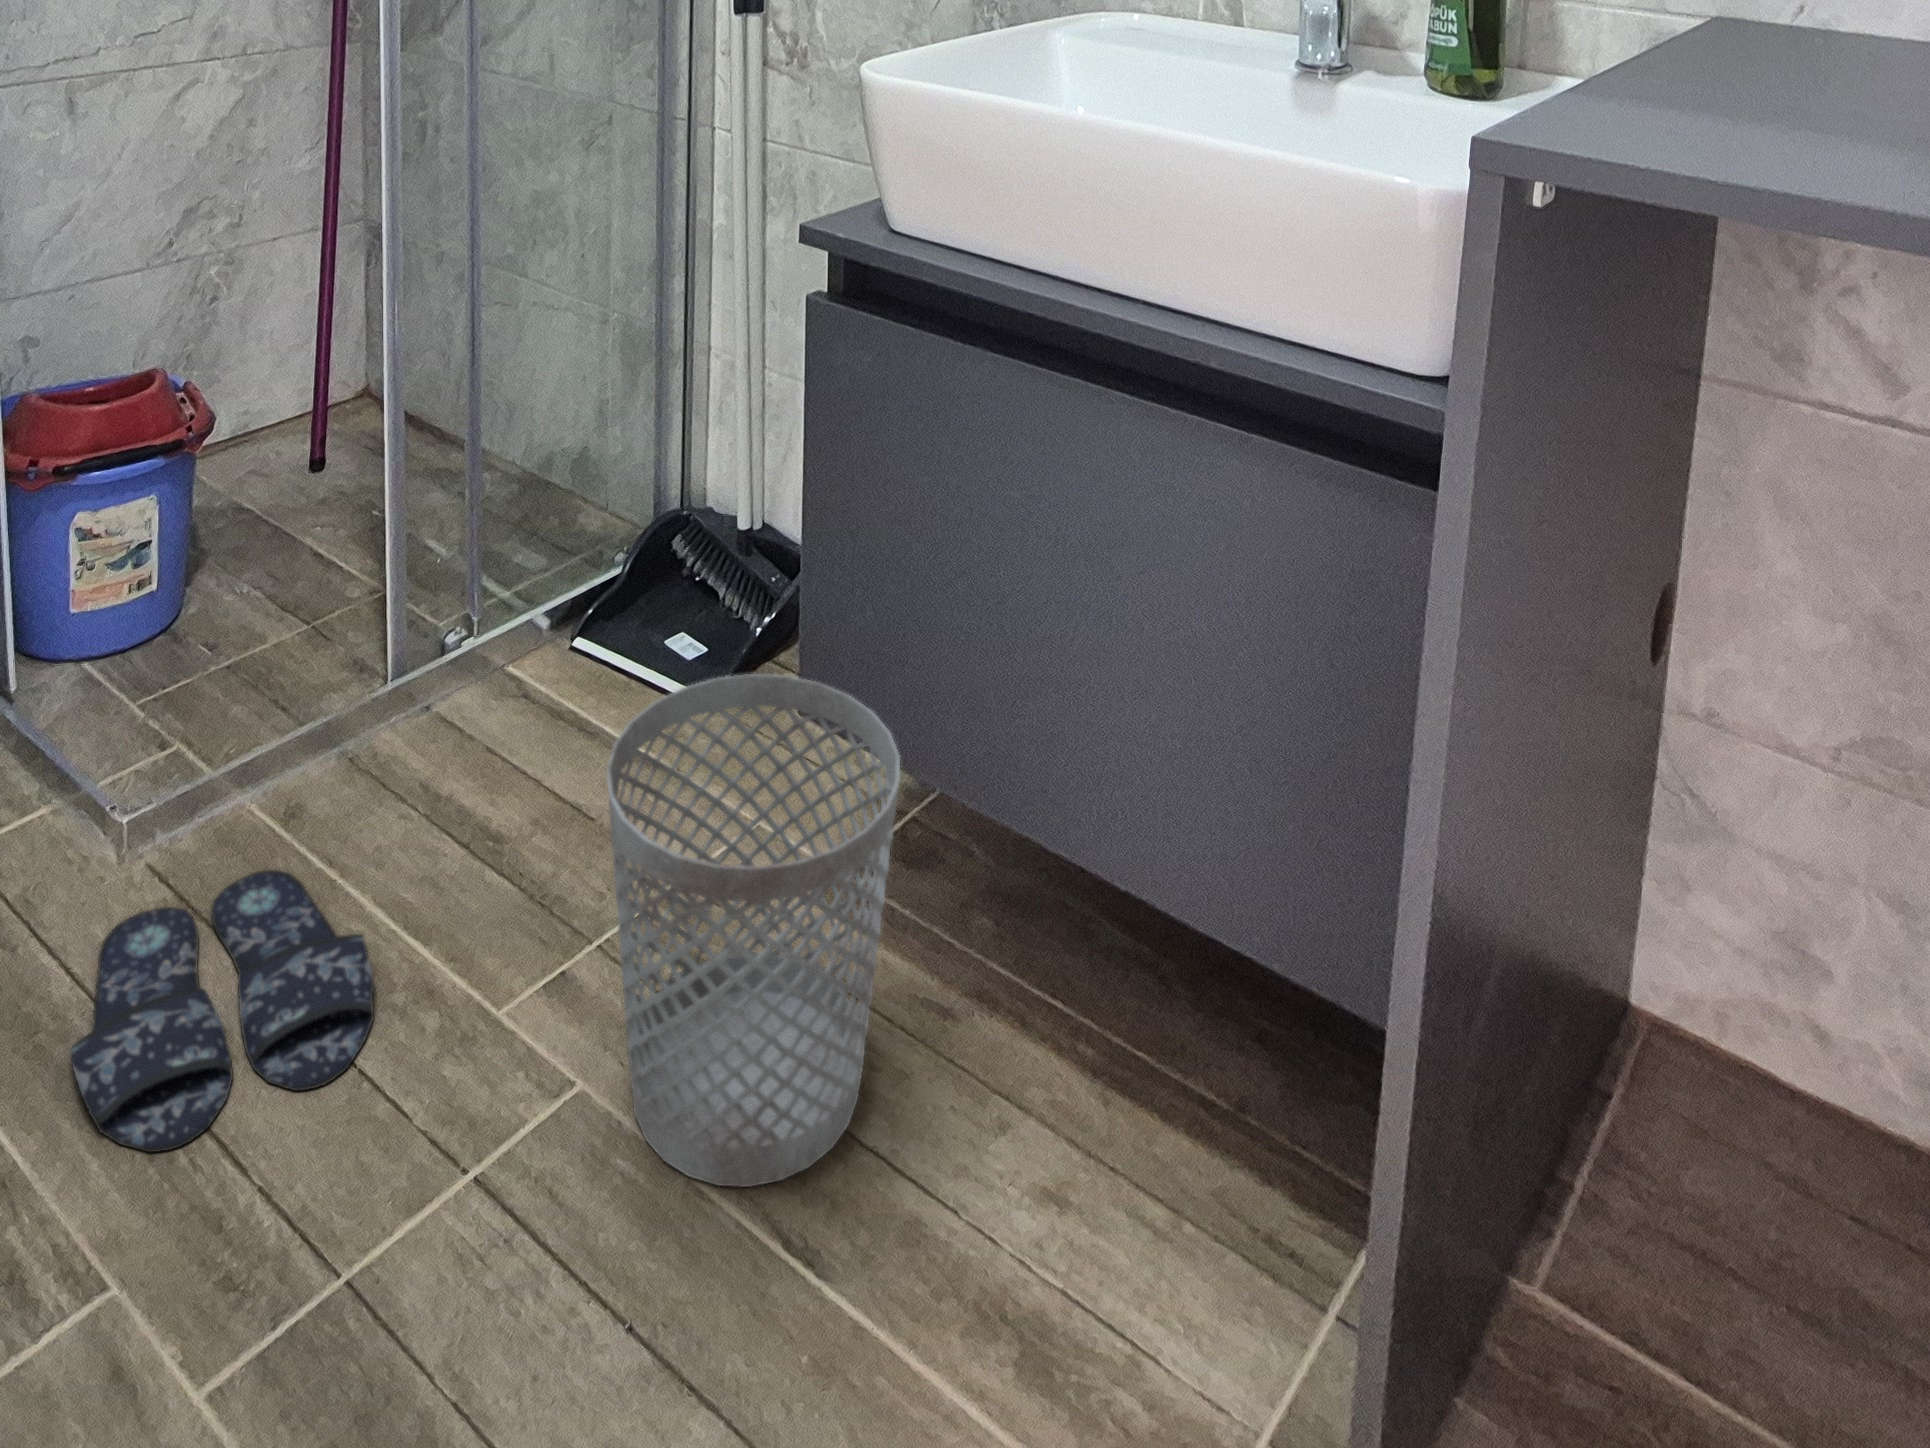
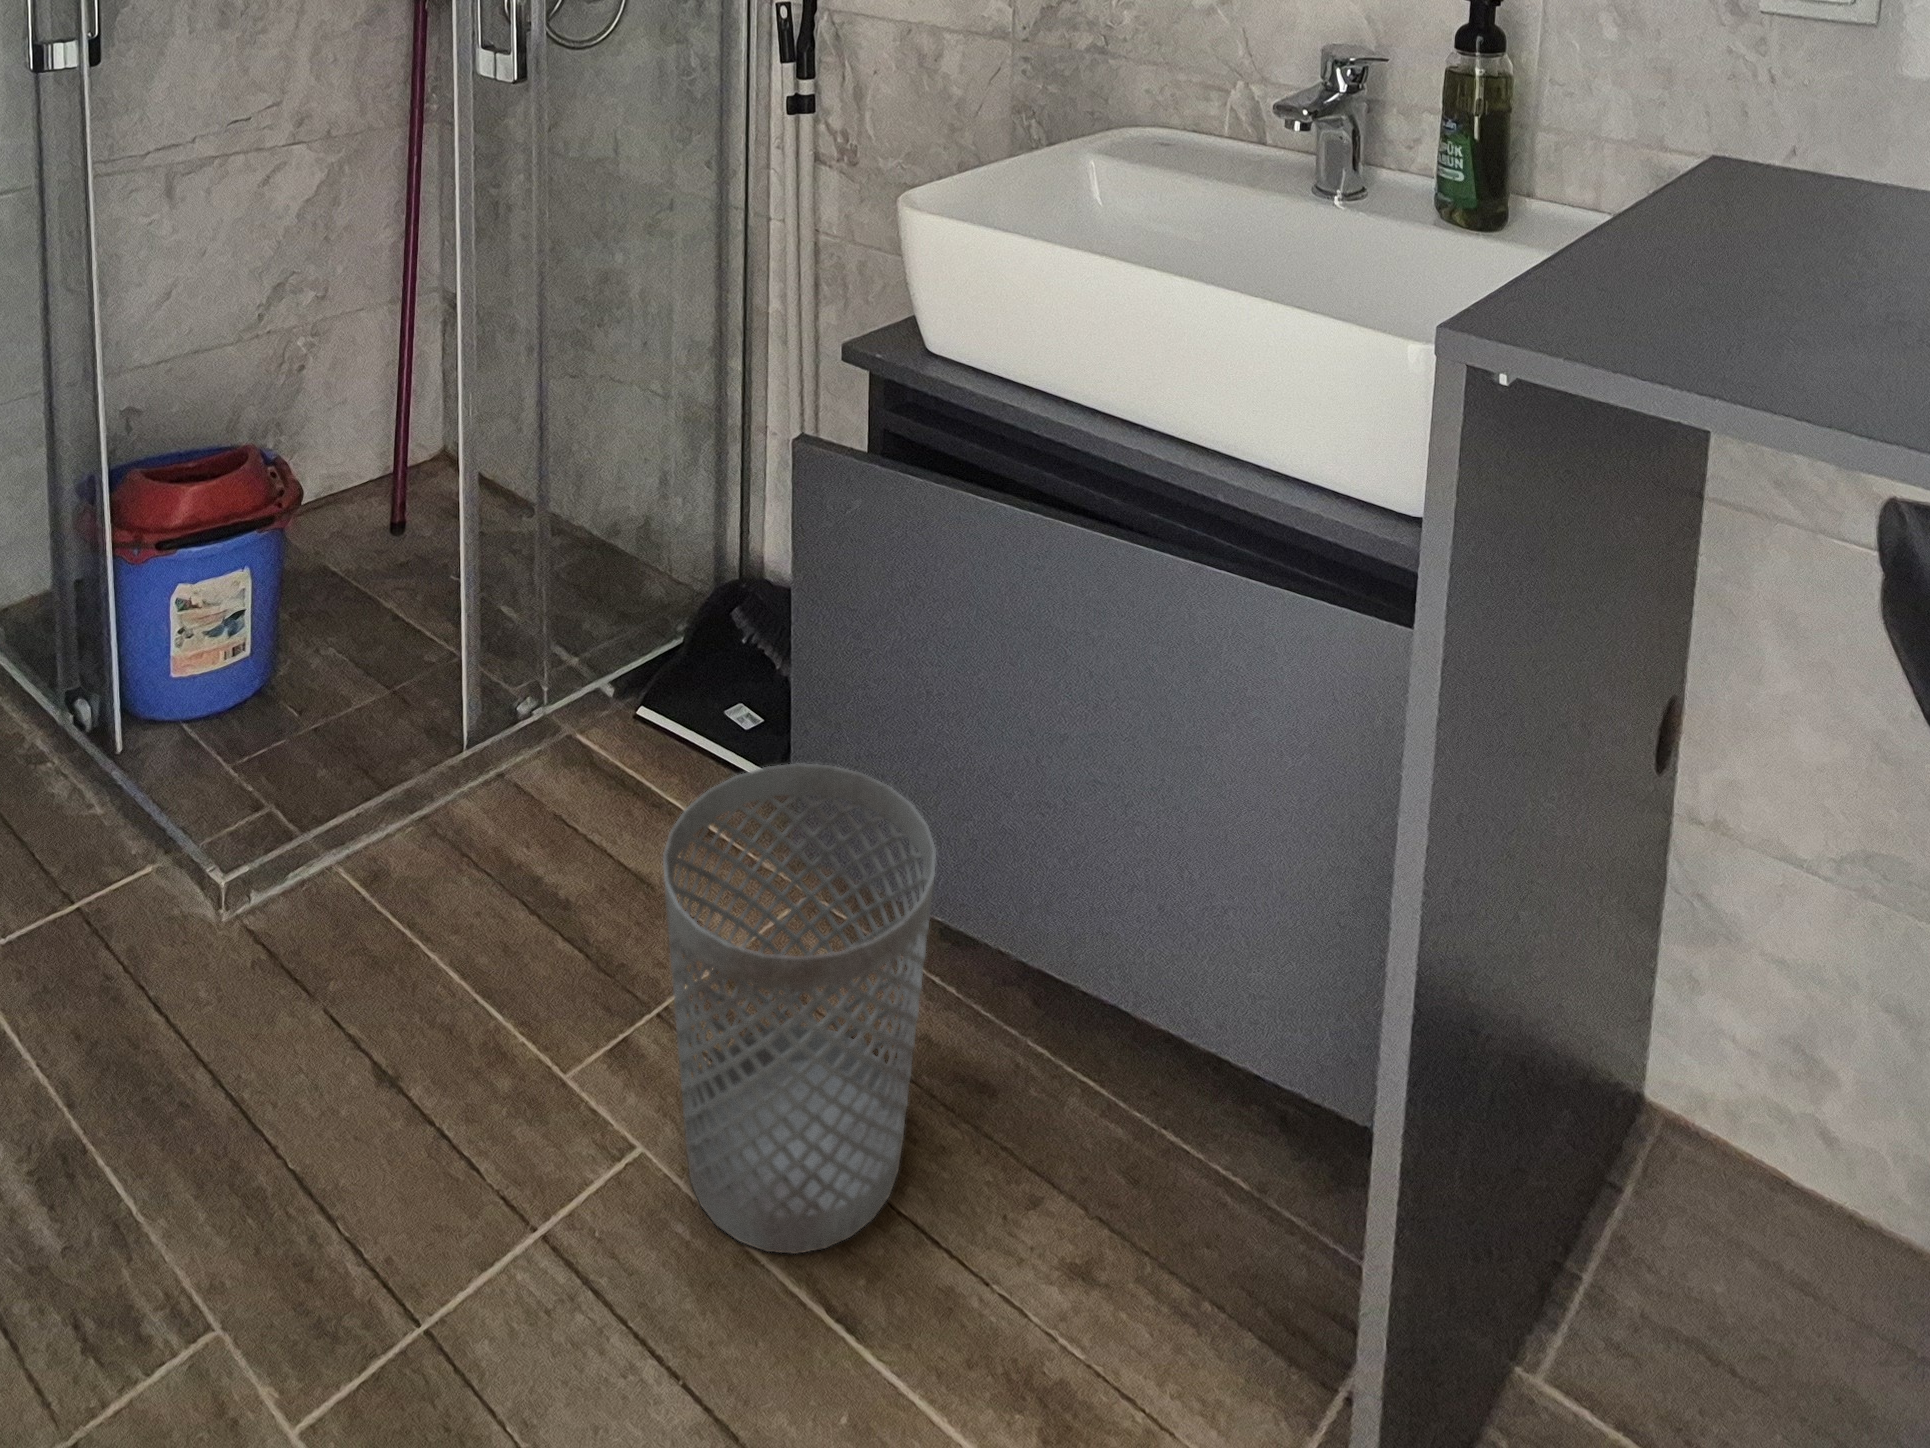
slippers: present [71,870,374,1152] -> none [176,932,450,1202]

